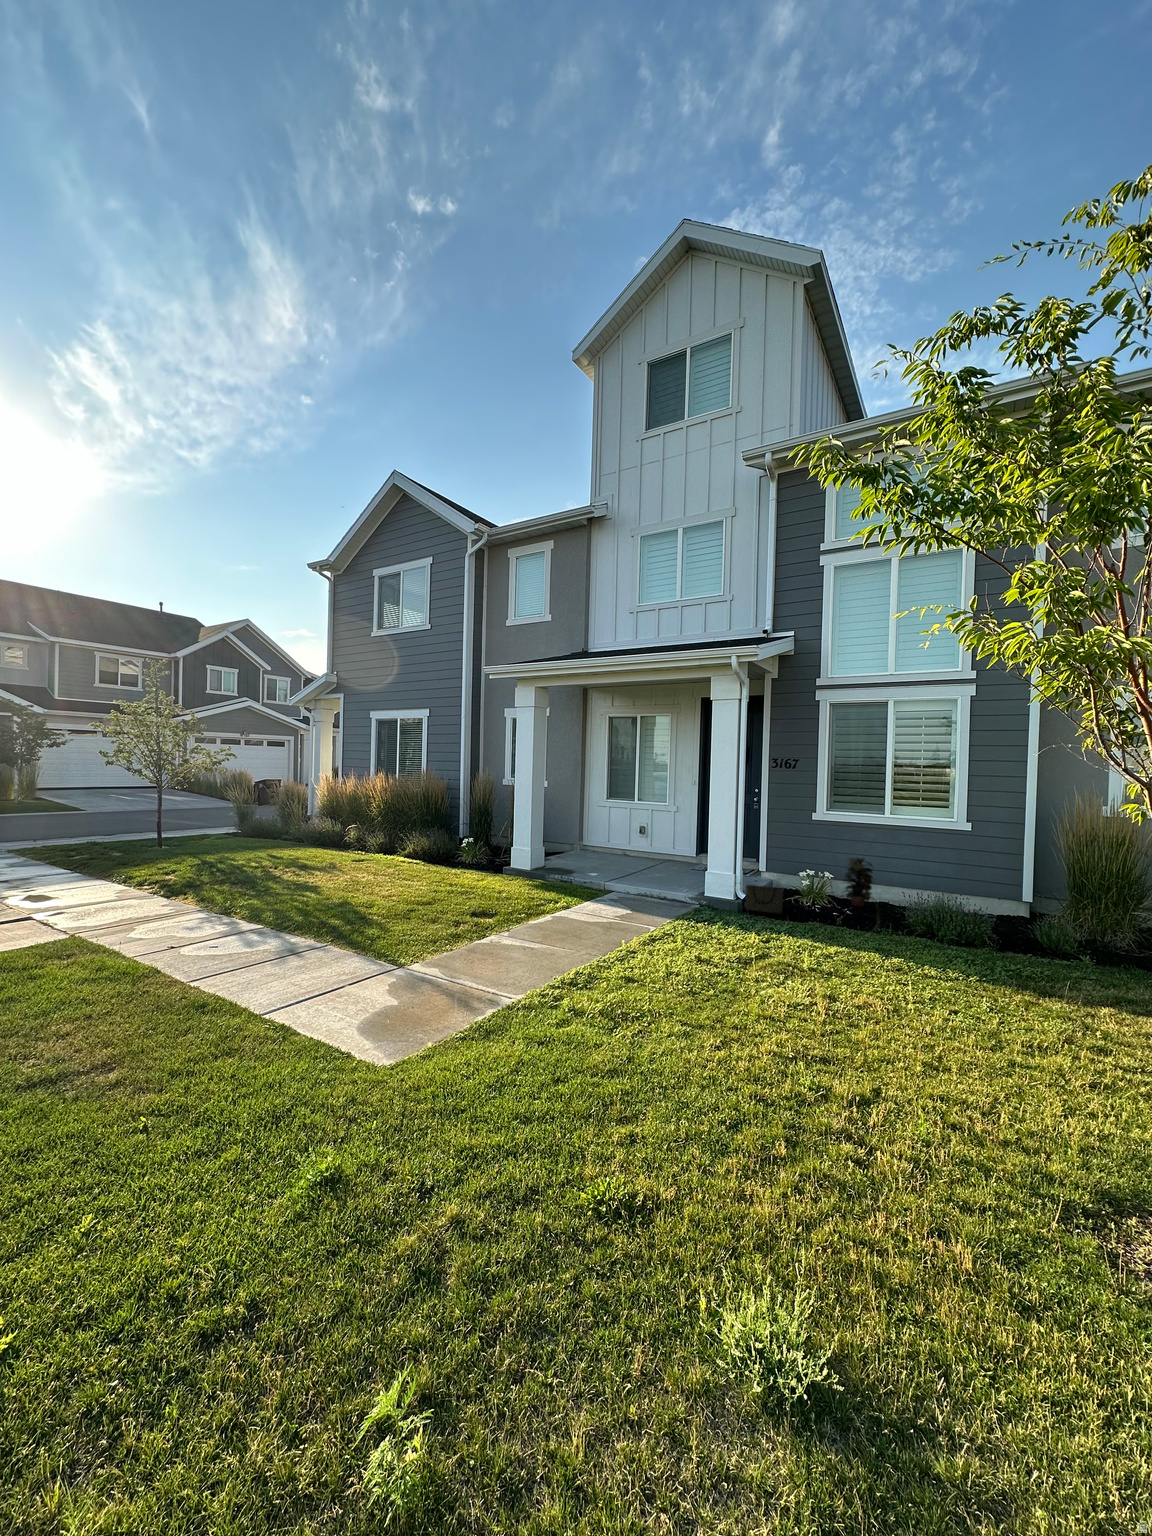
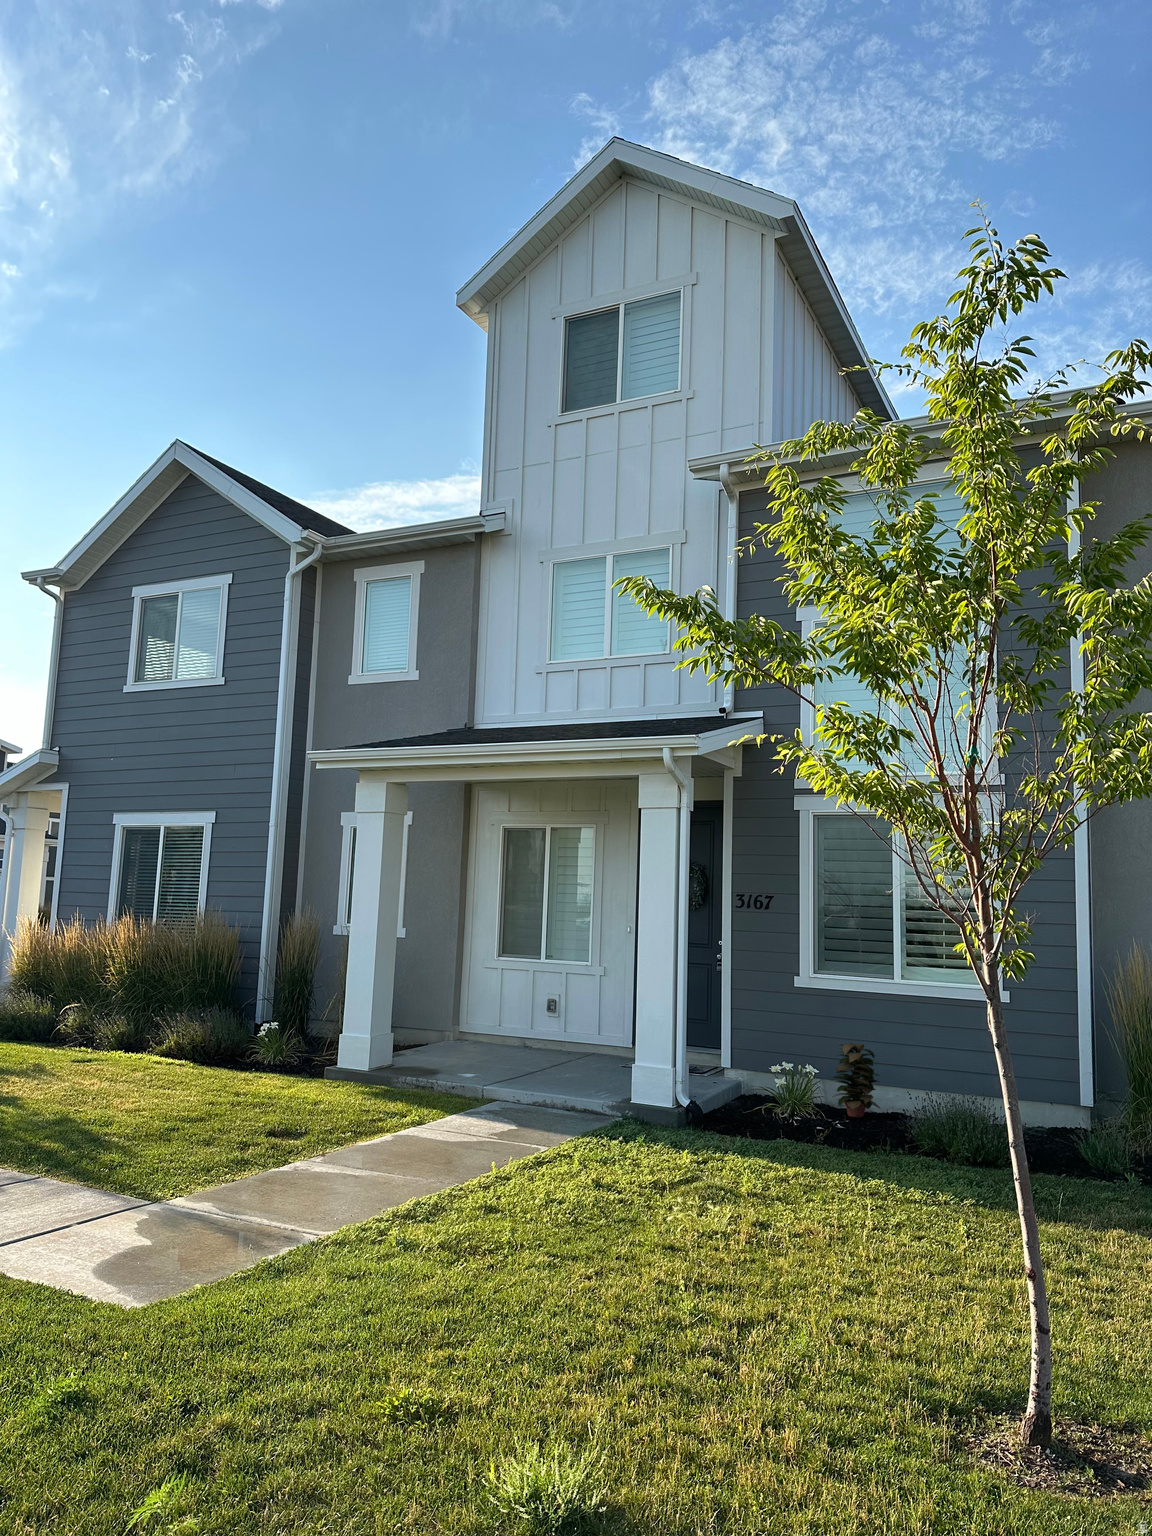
basket: present [746,885,784,914] -> none [687,1084,743,1127]

